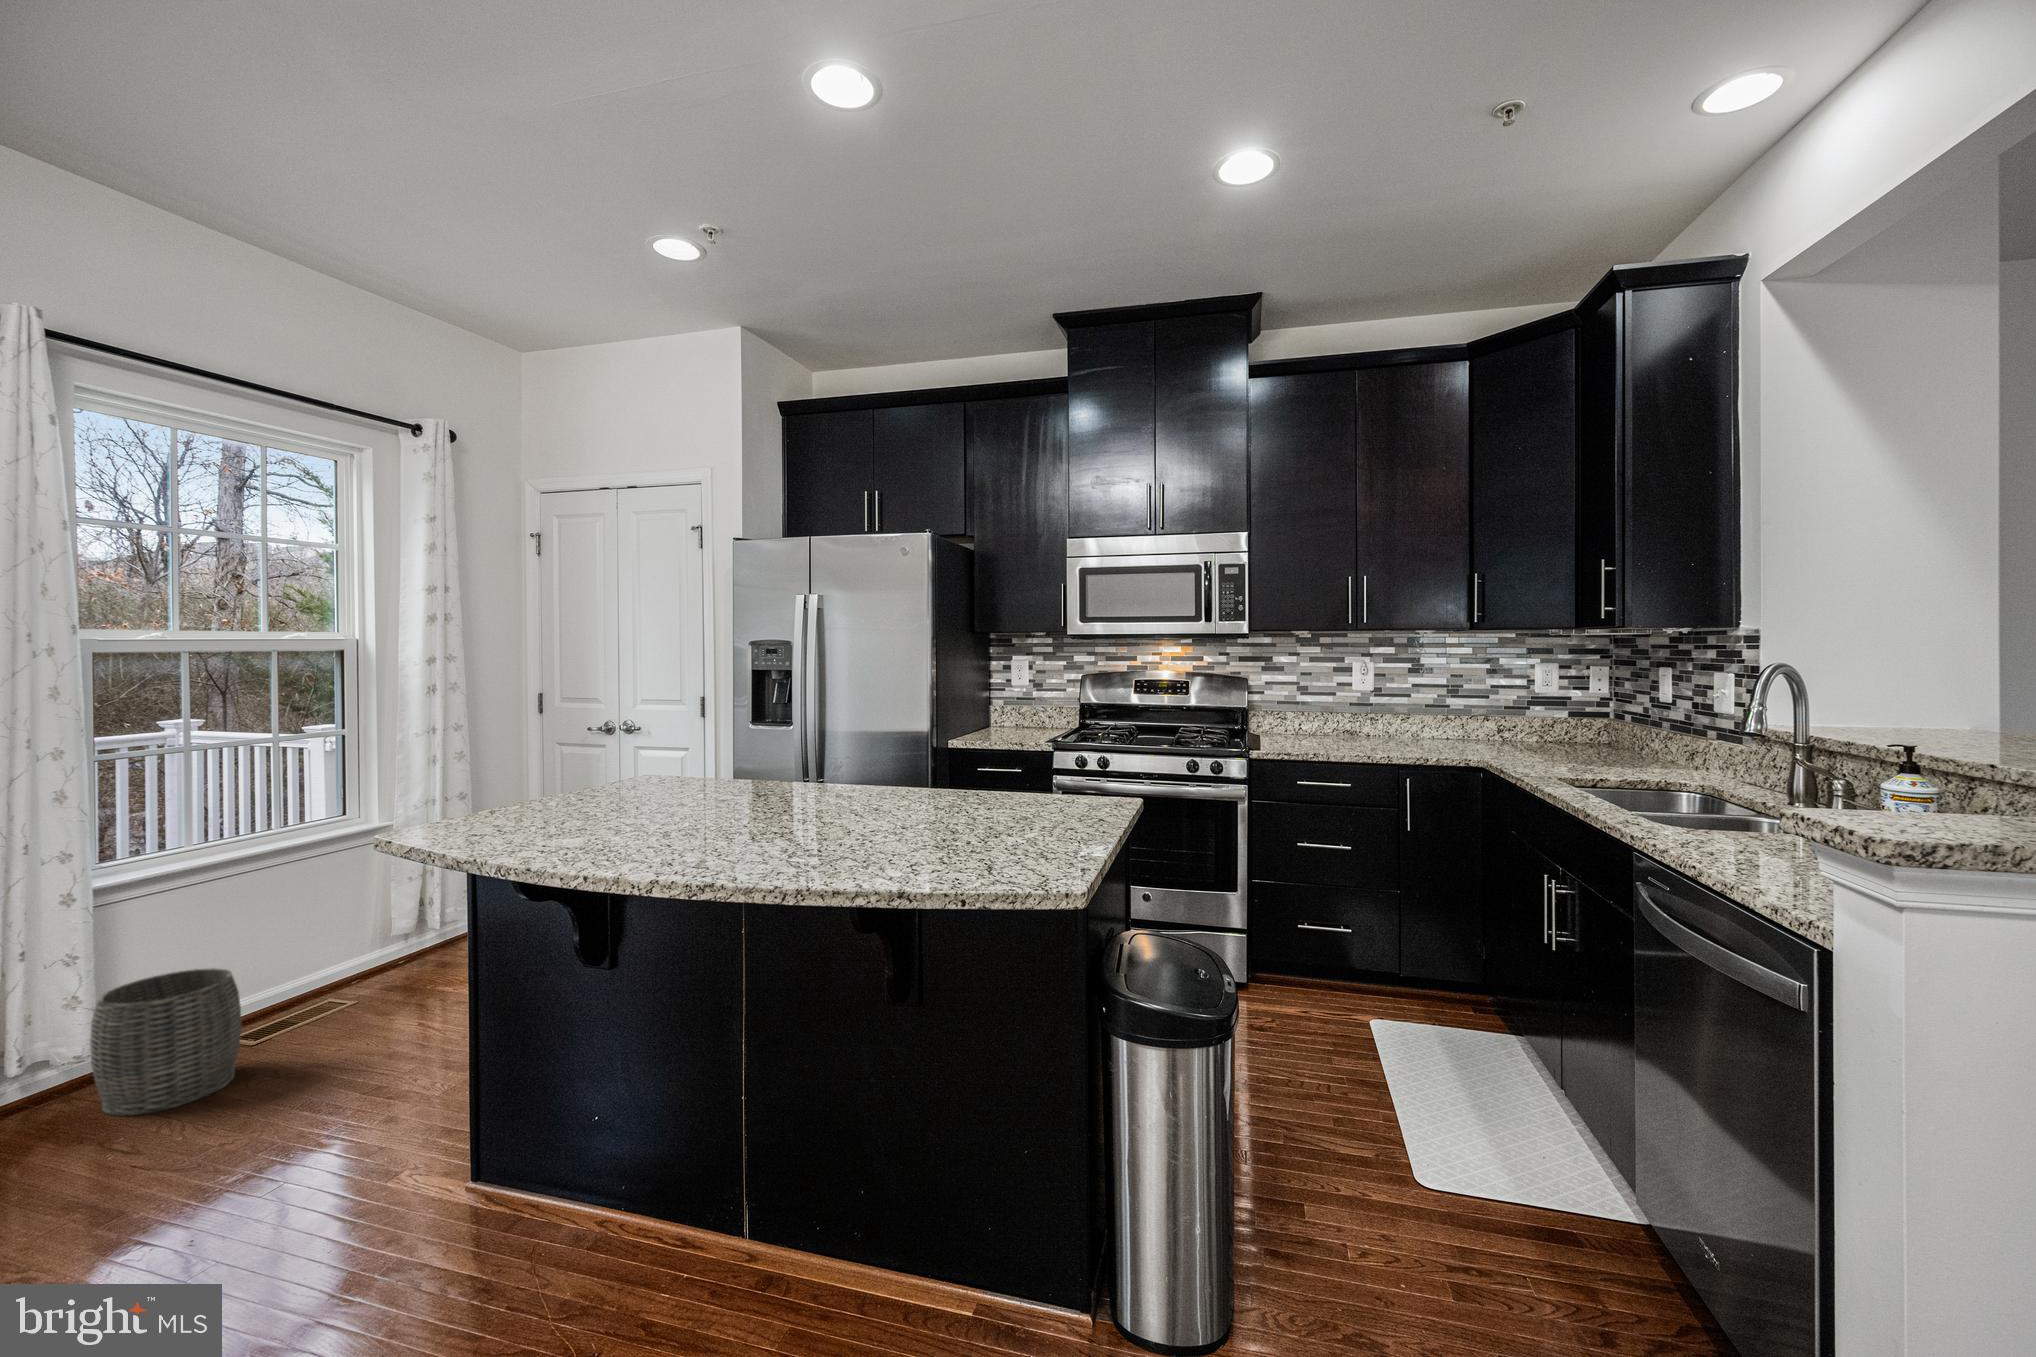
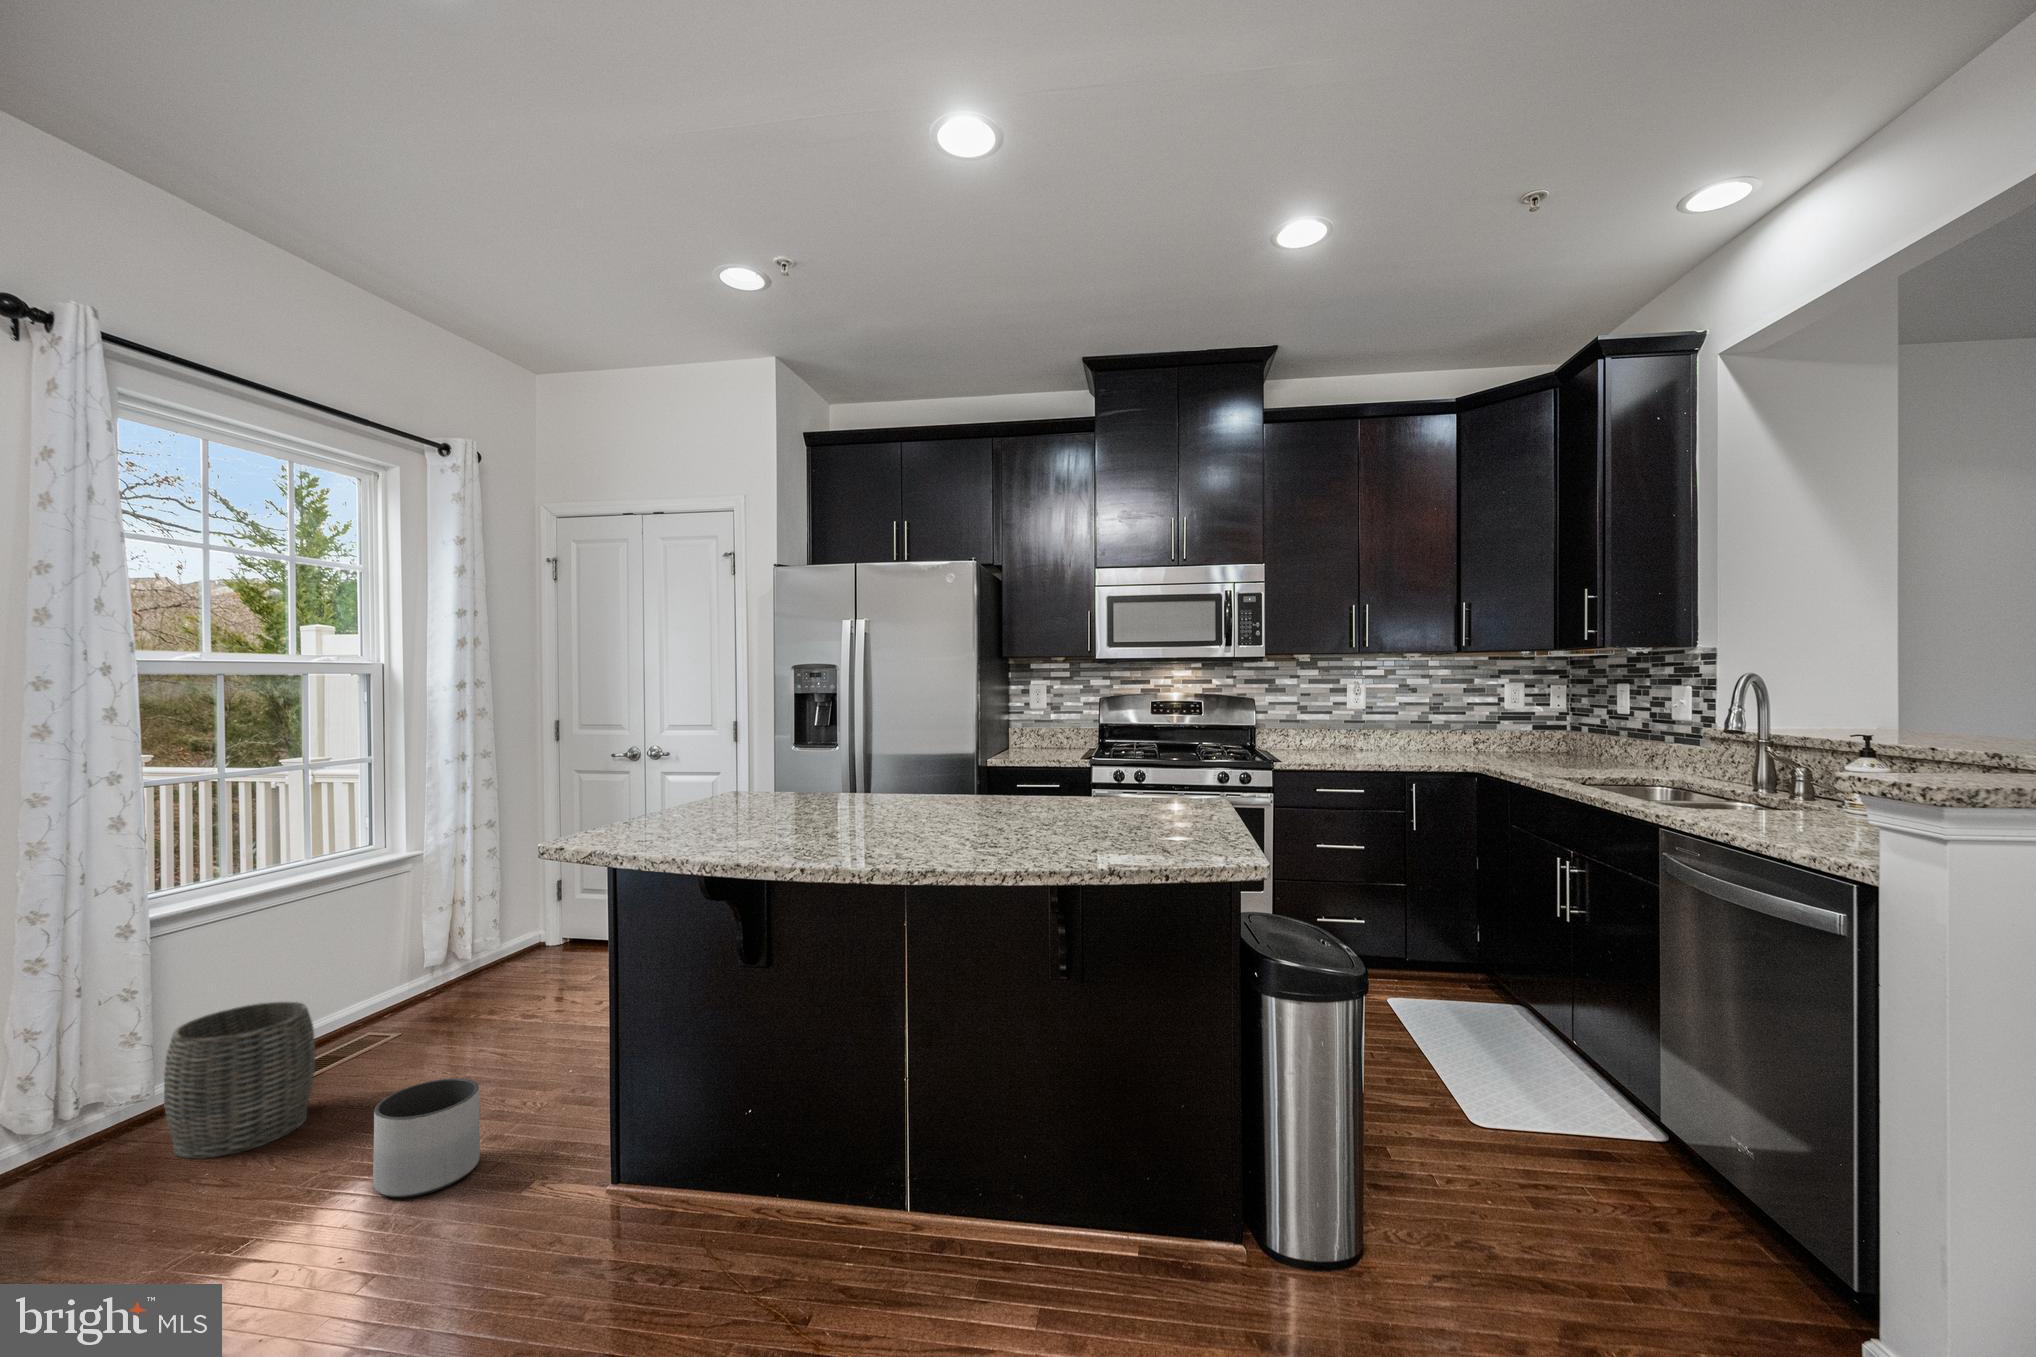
planter: none [238,1056,351,1173] -> present [373,1078,480,1198]

